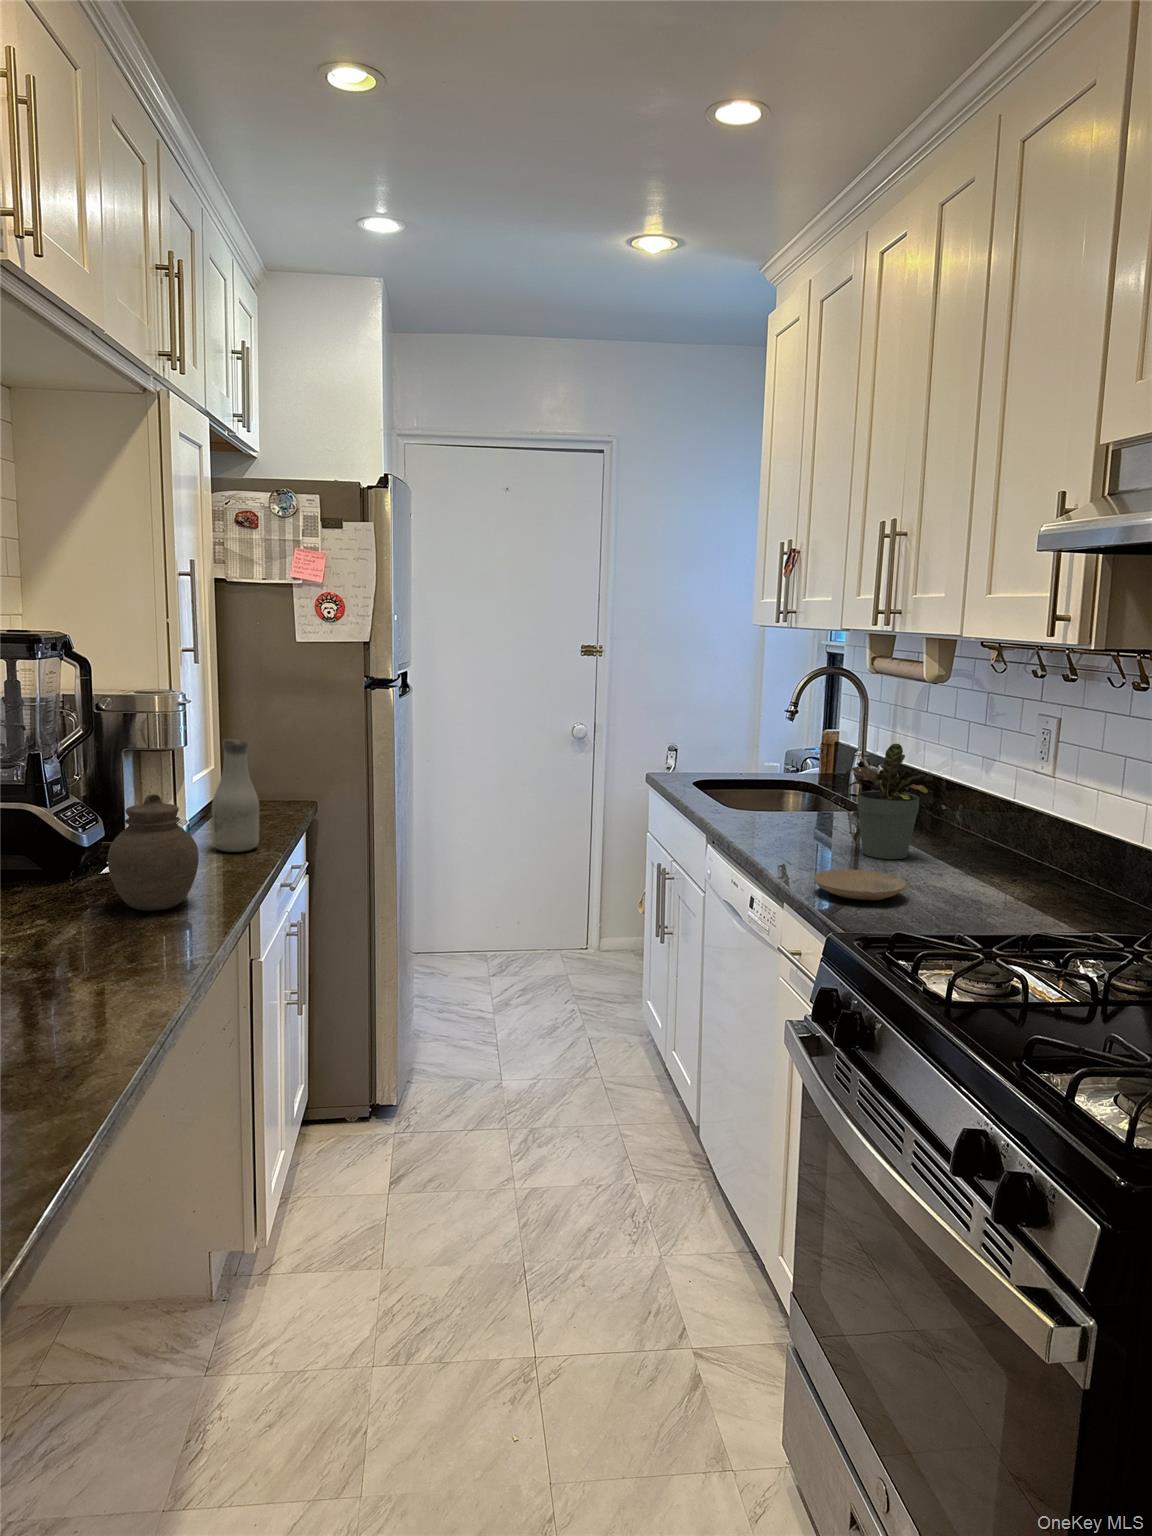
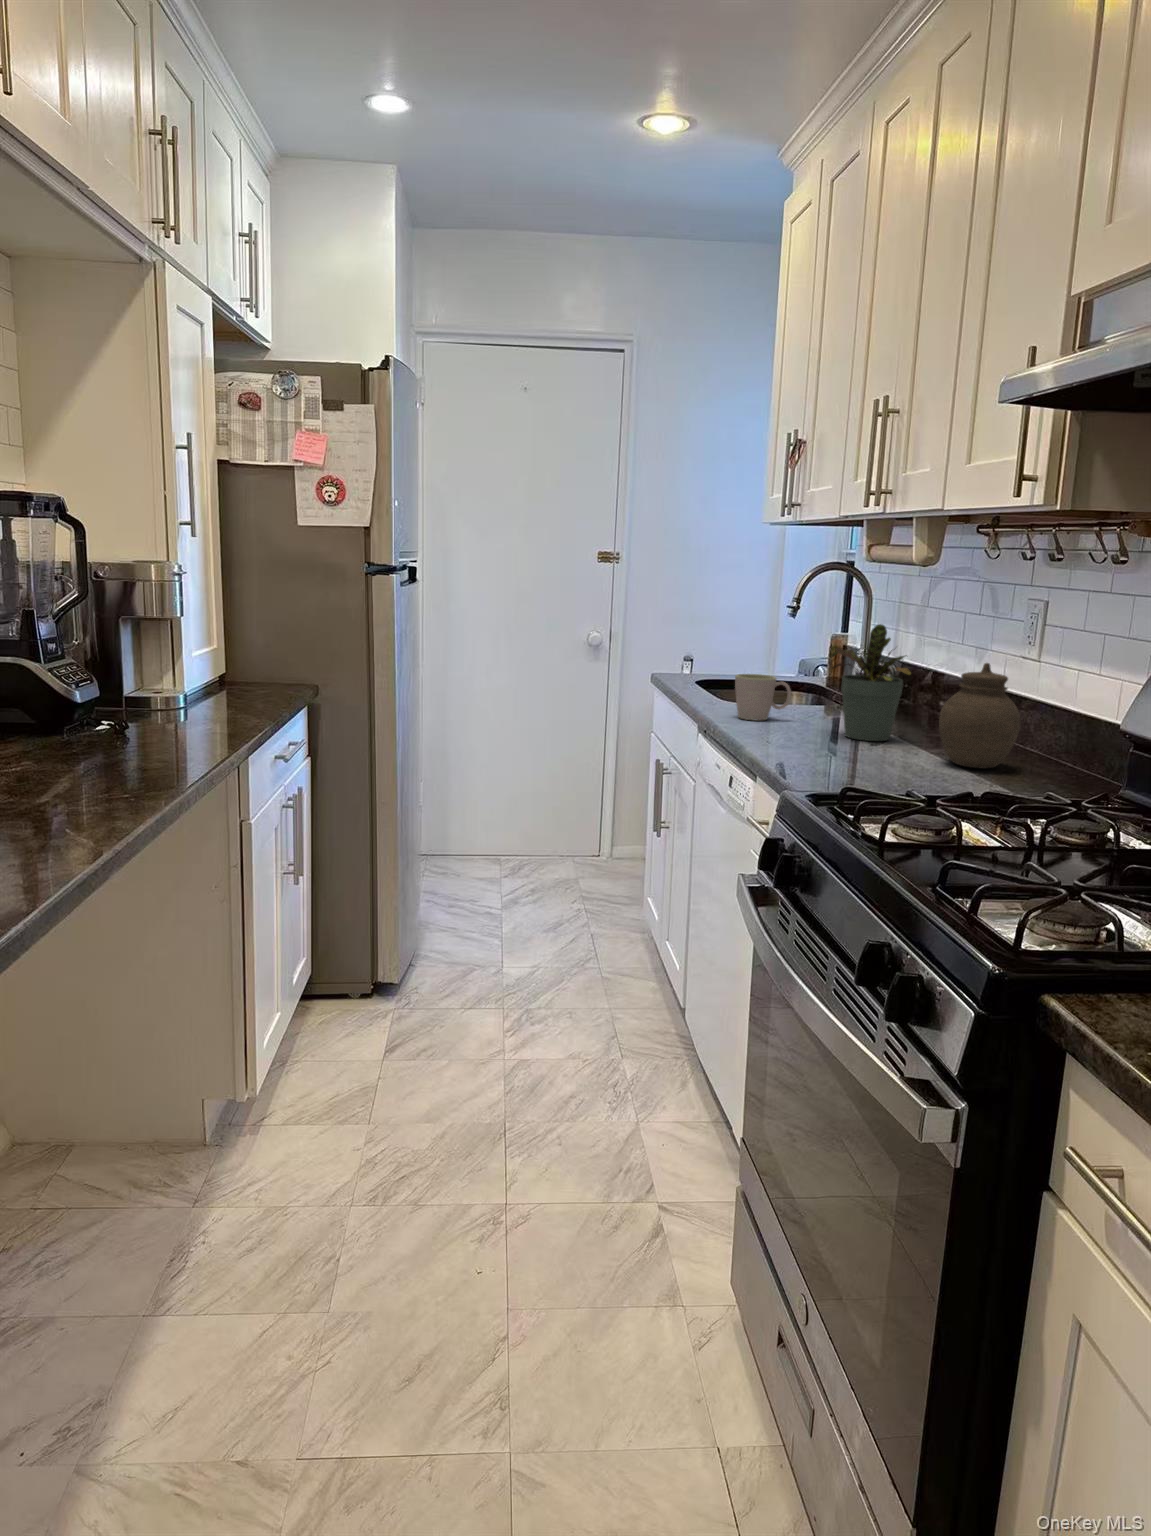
bottle: present [212,739,259,852] -> none [207,610,253,720]
mug: none [747,788,803,836] -> present [735,674,791,721]
jar: present [108,794,199,911] -> present [939,663,1020,768]
plate: present [813,869,907,900] -> none [784,743,877,770]

